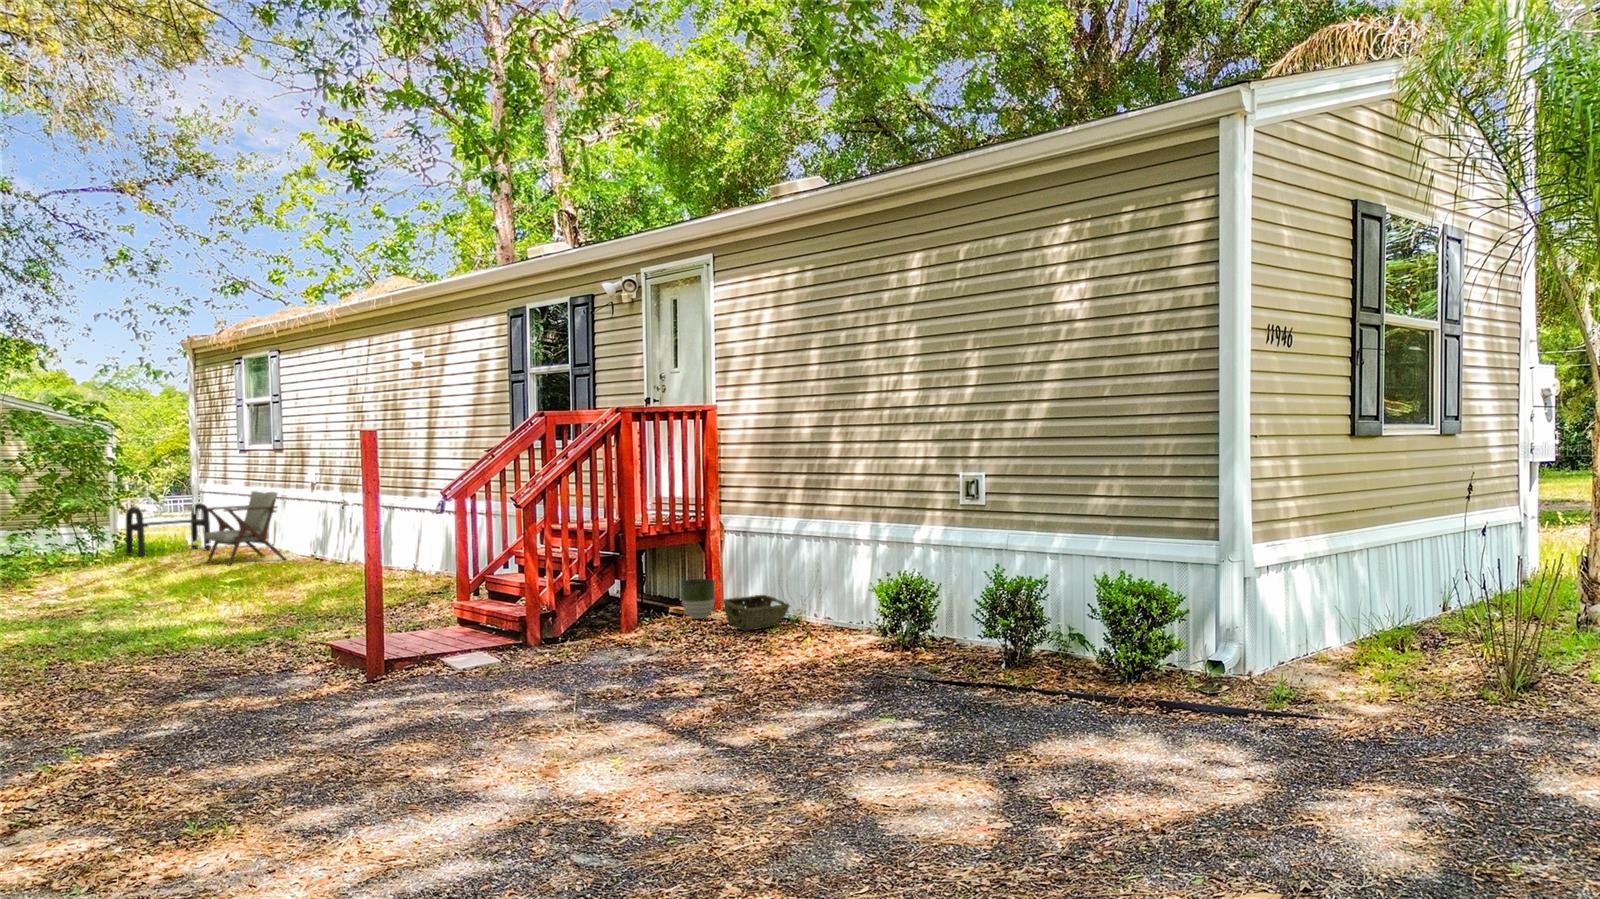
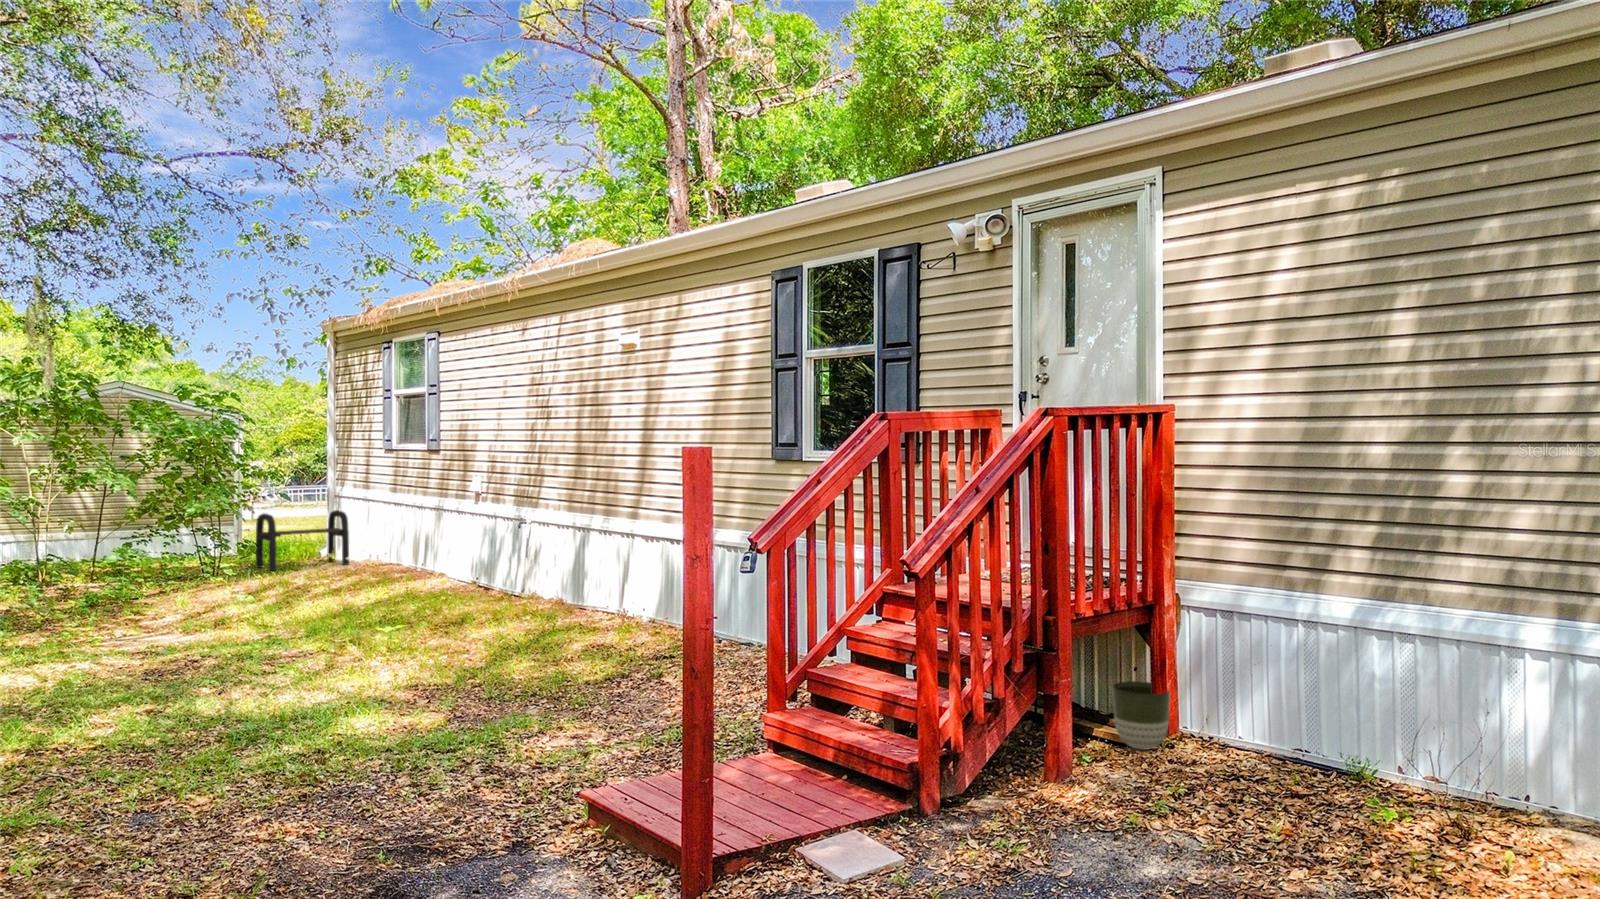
lounge chair: present [203,491,286,566] -> none [346,500,442,592]
woven basket: present [723,595,789,631] -> none [1231,721,1339,795]

